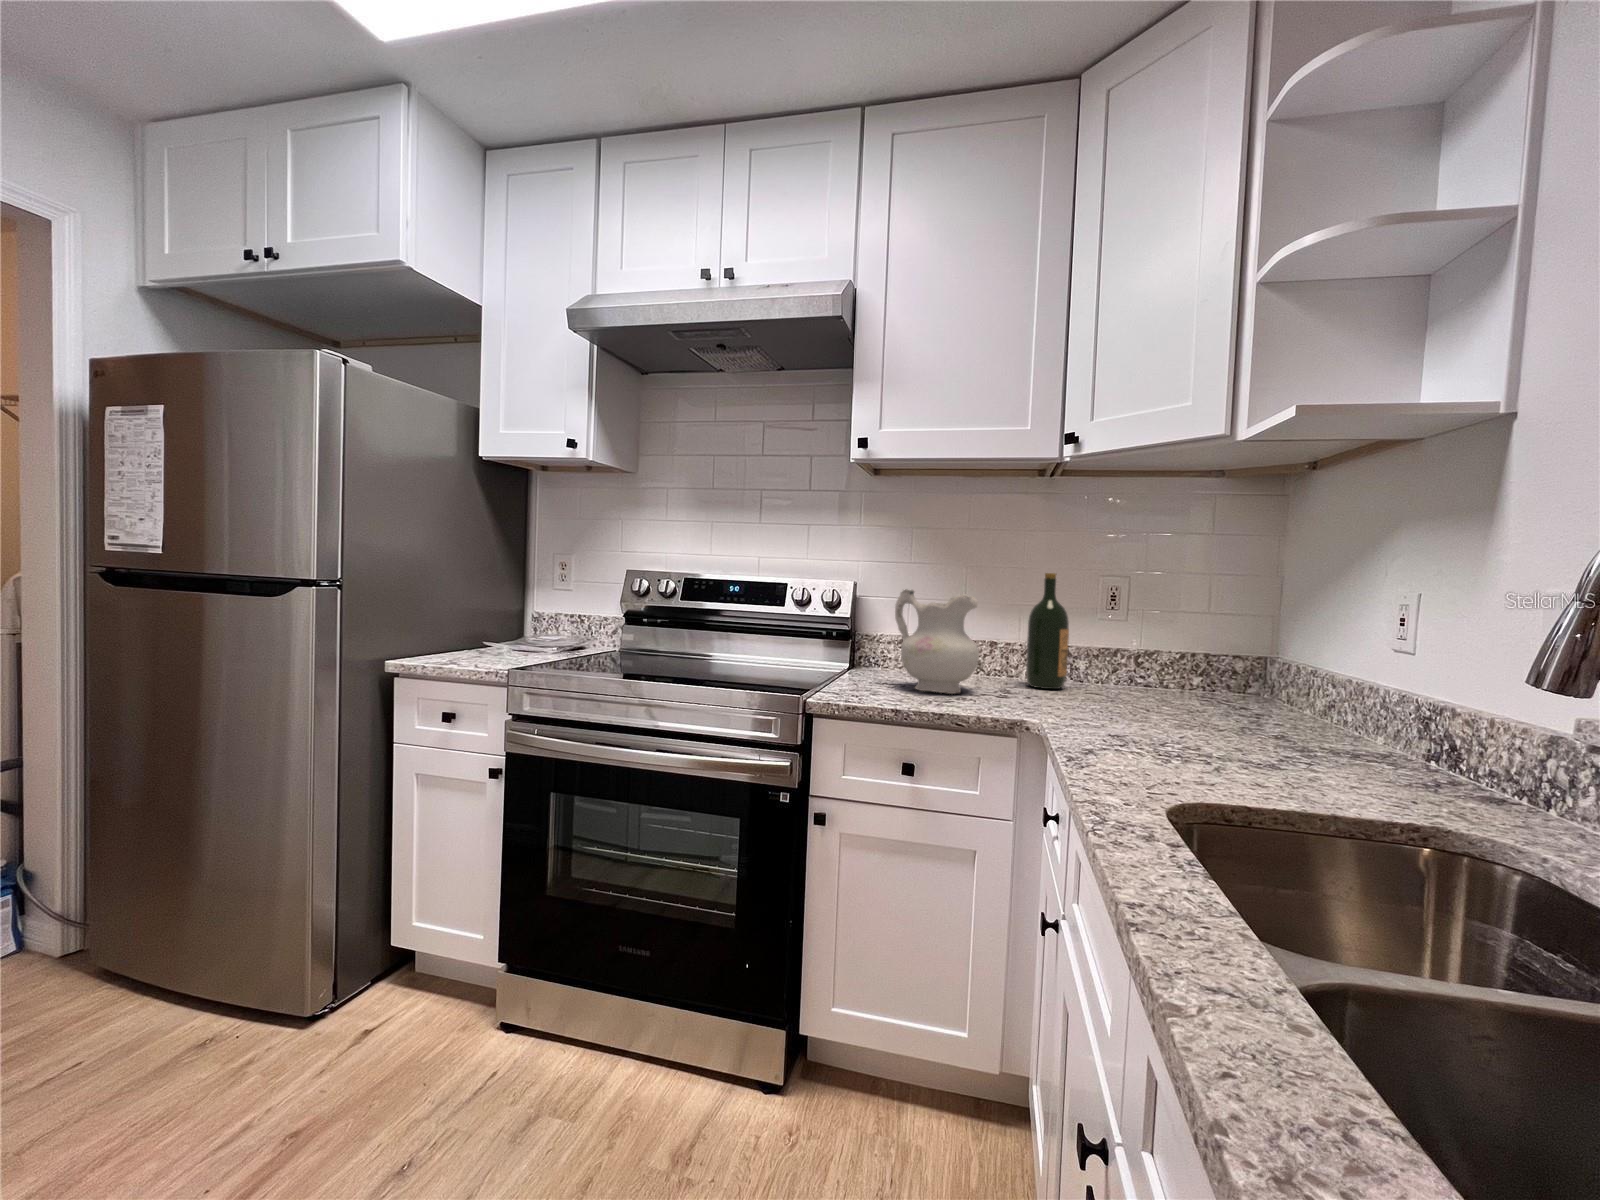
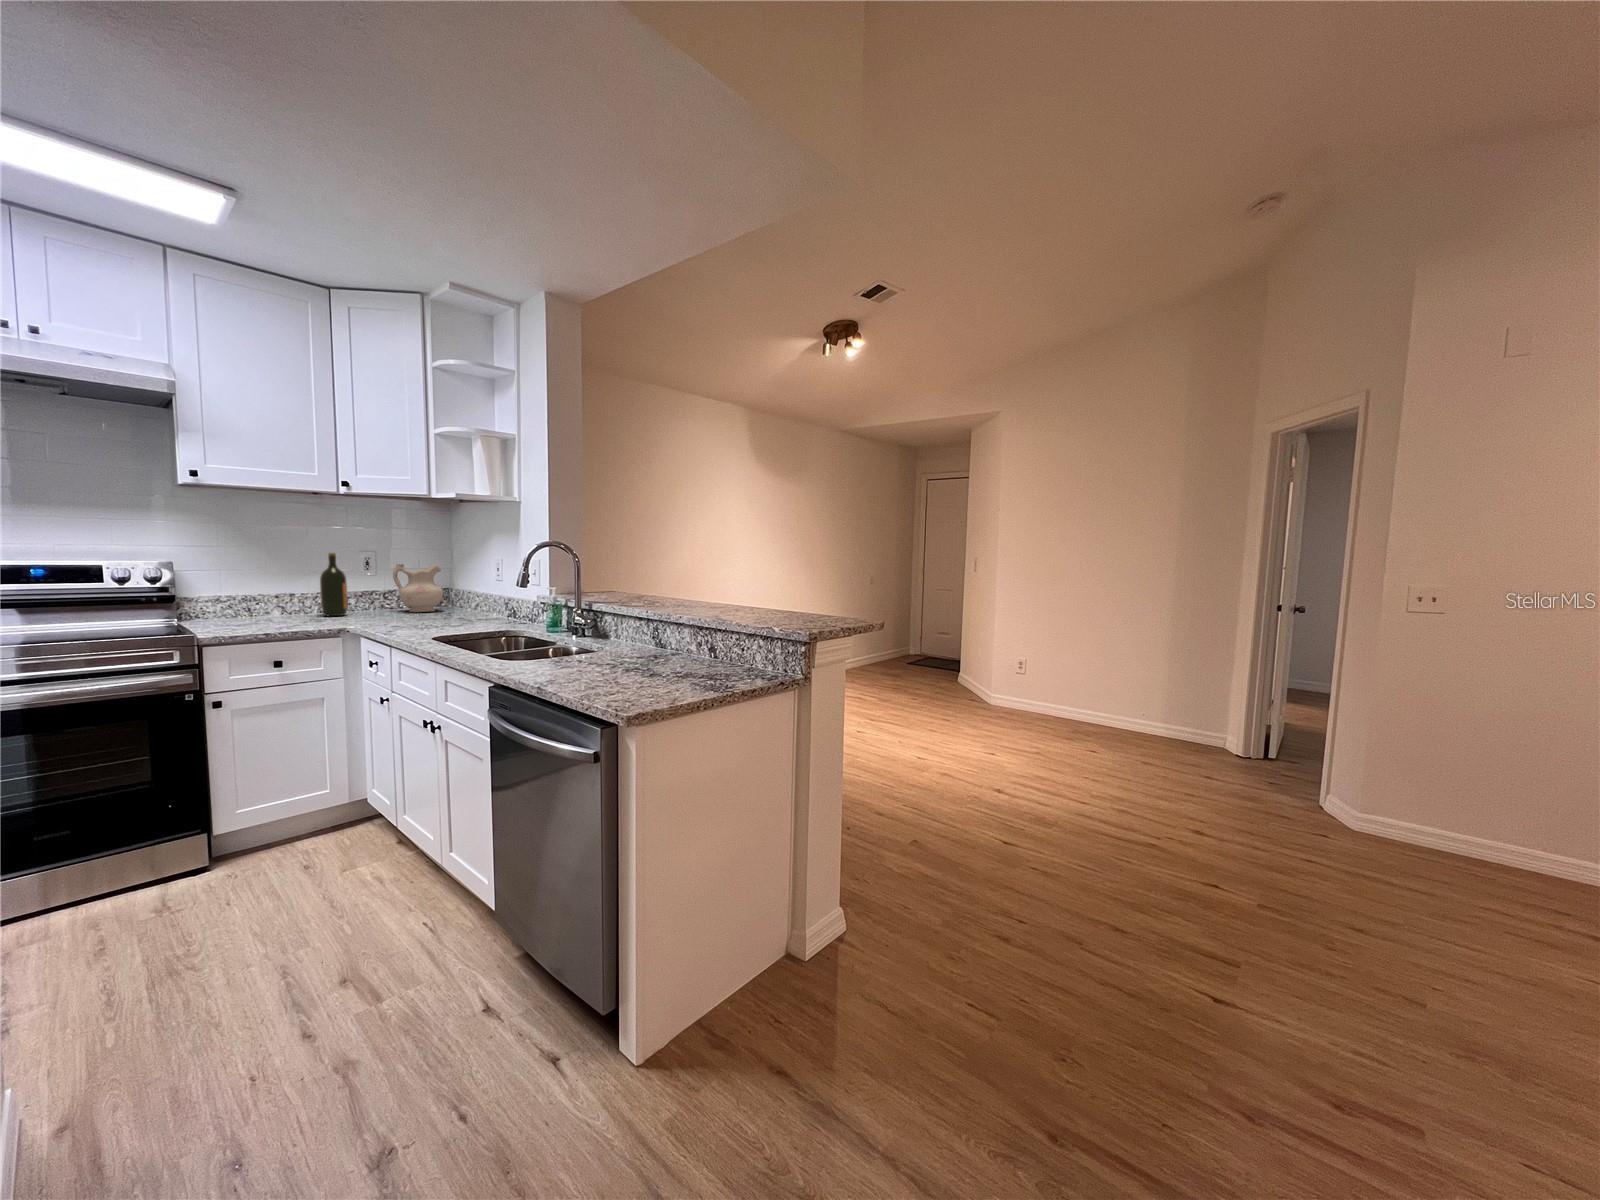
ceramic pitcher: present [895,589,979,694] -> present [393,564,443,612]

